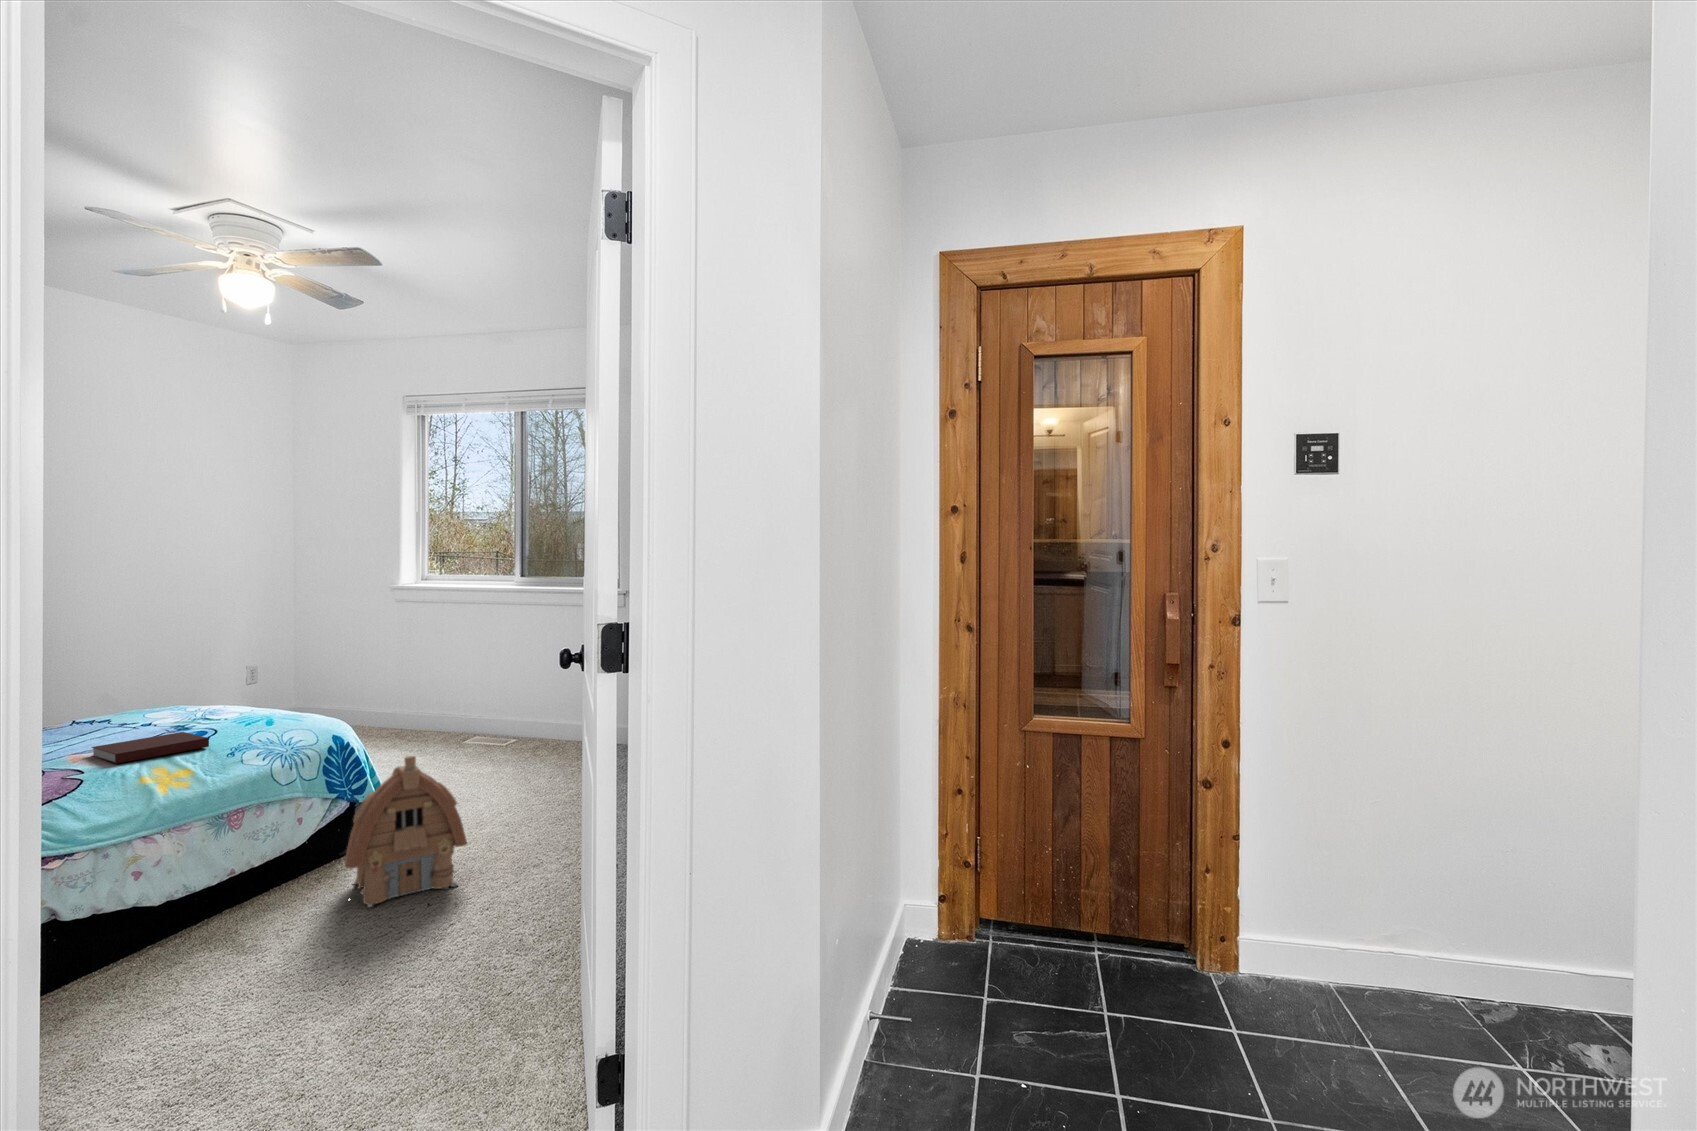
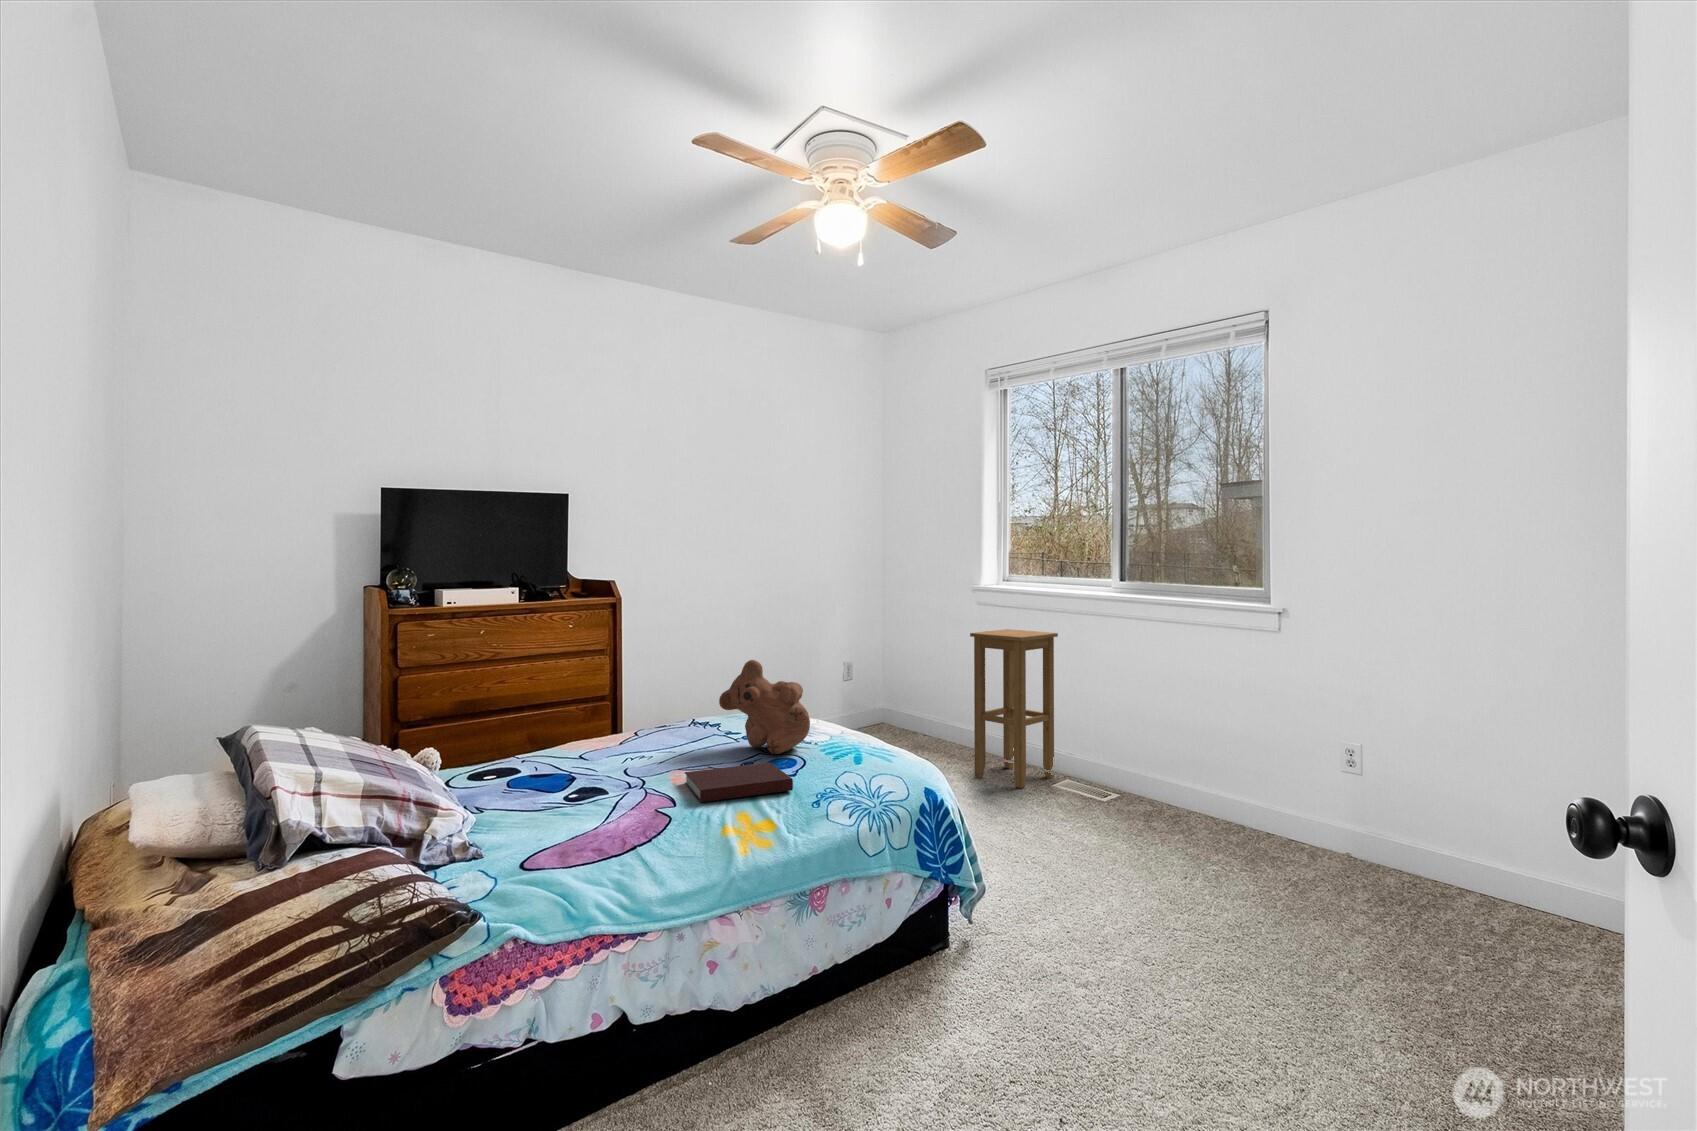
stool: none [388,619,470,748] -> present [970,629,1058,788]
teddy bear: none [119,653,221,728] -> present [719,660,810,754]
toy house: present [345,756,467,907] -> none [946,860,1123,1092]

